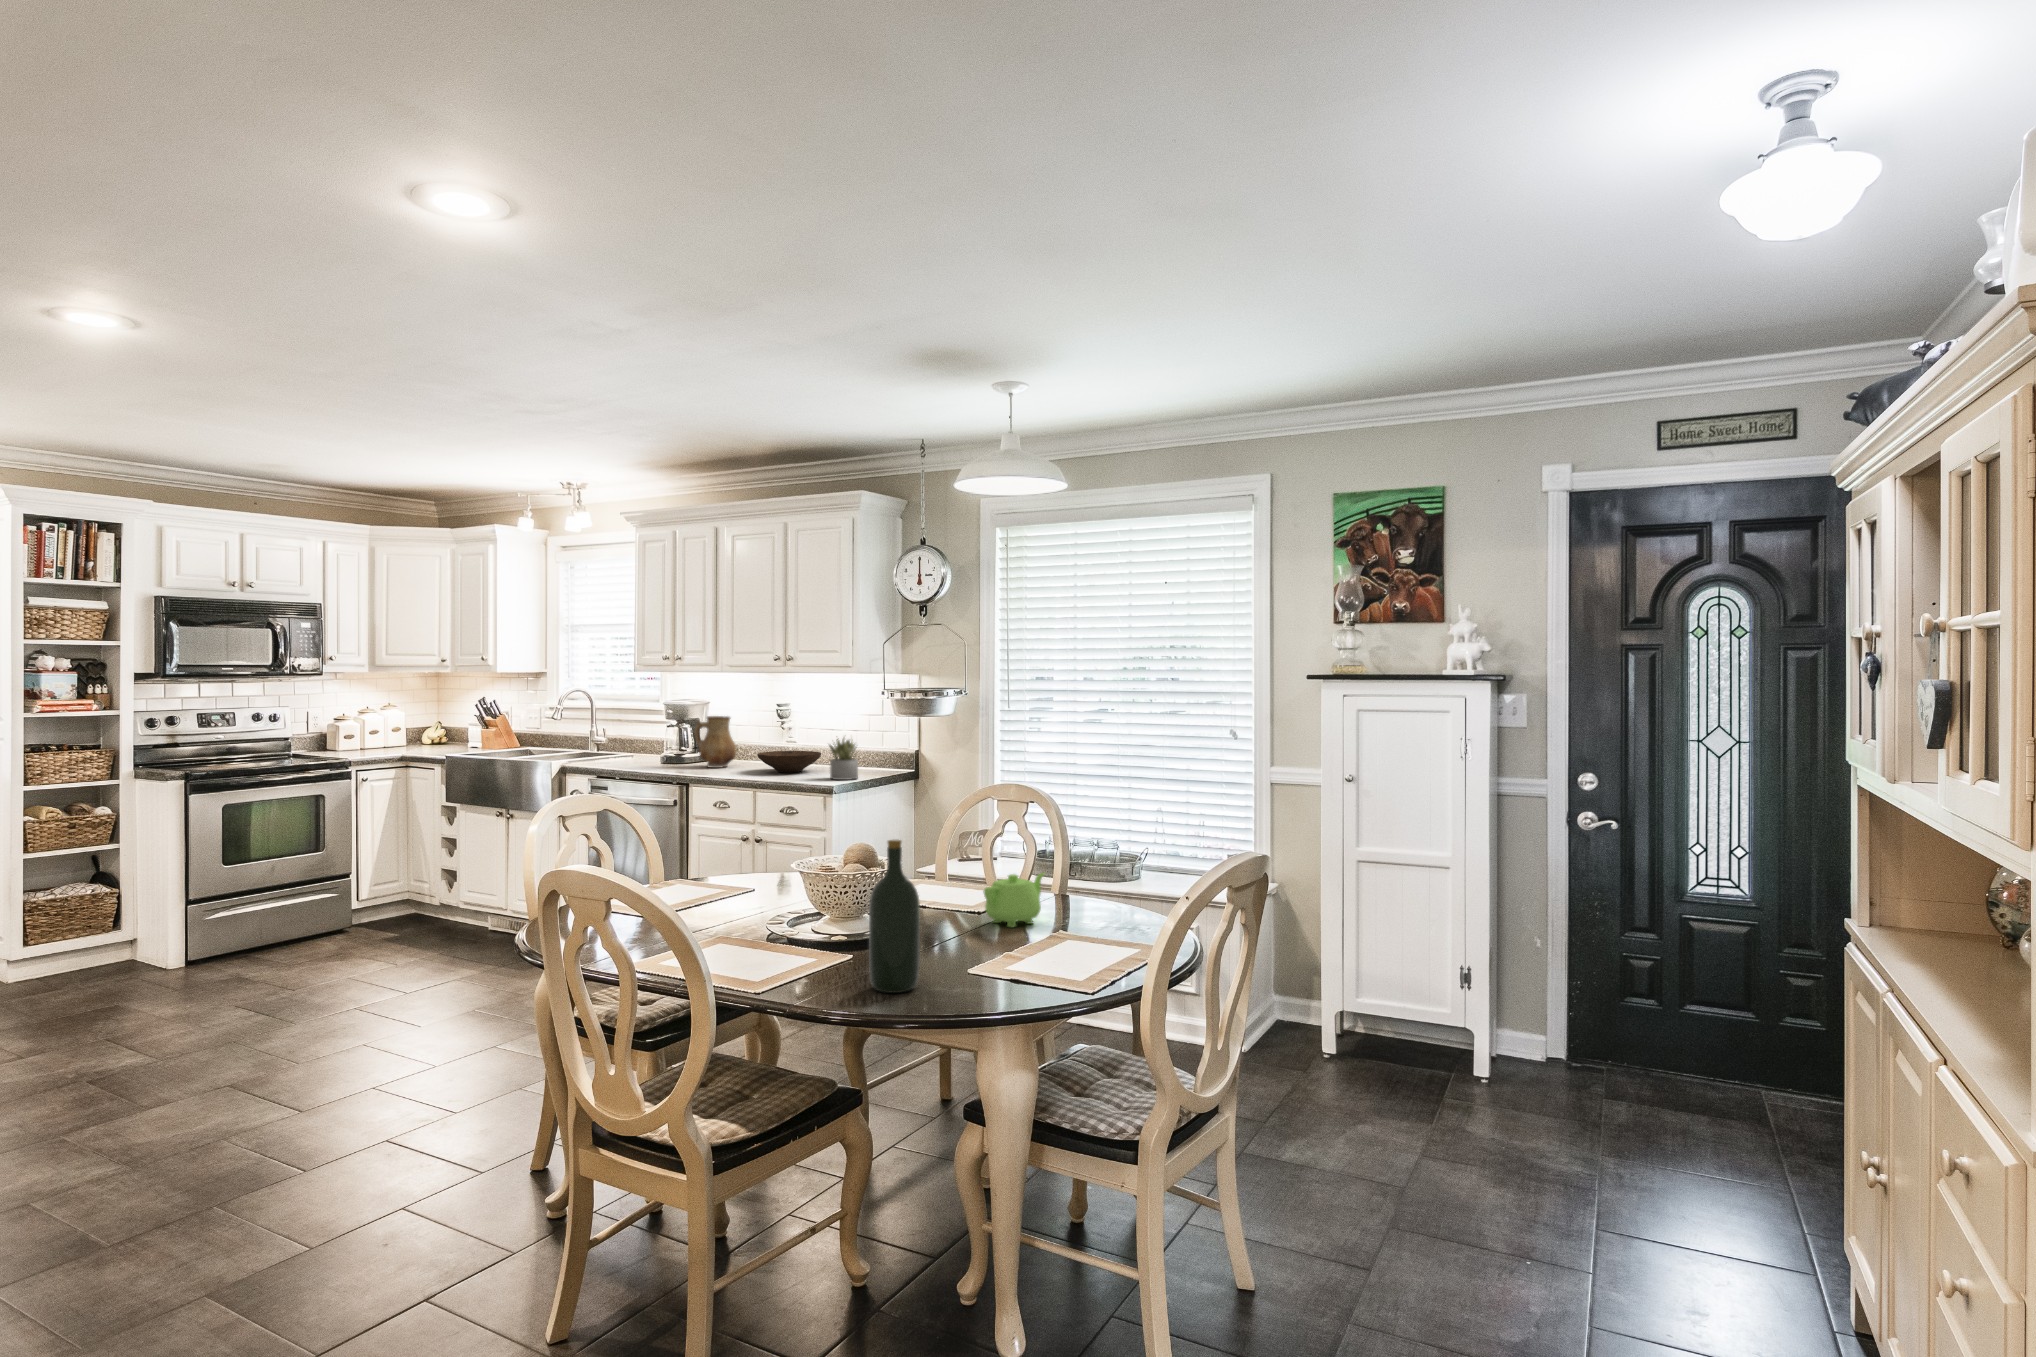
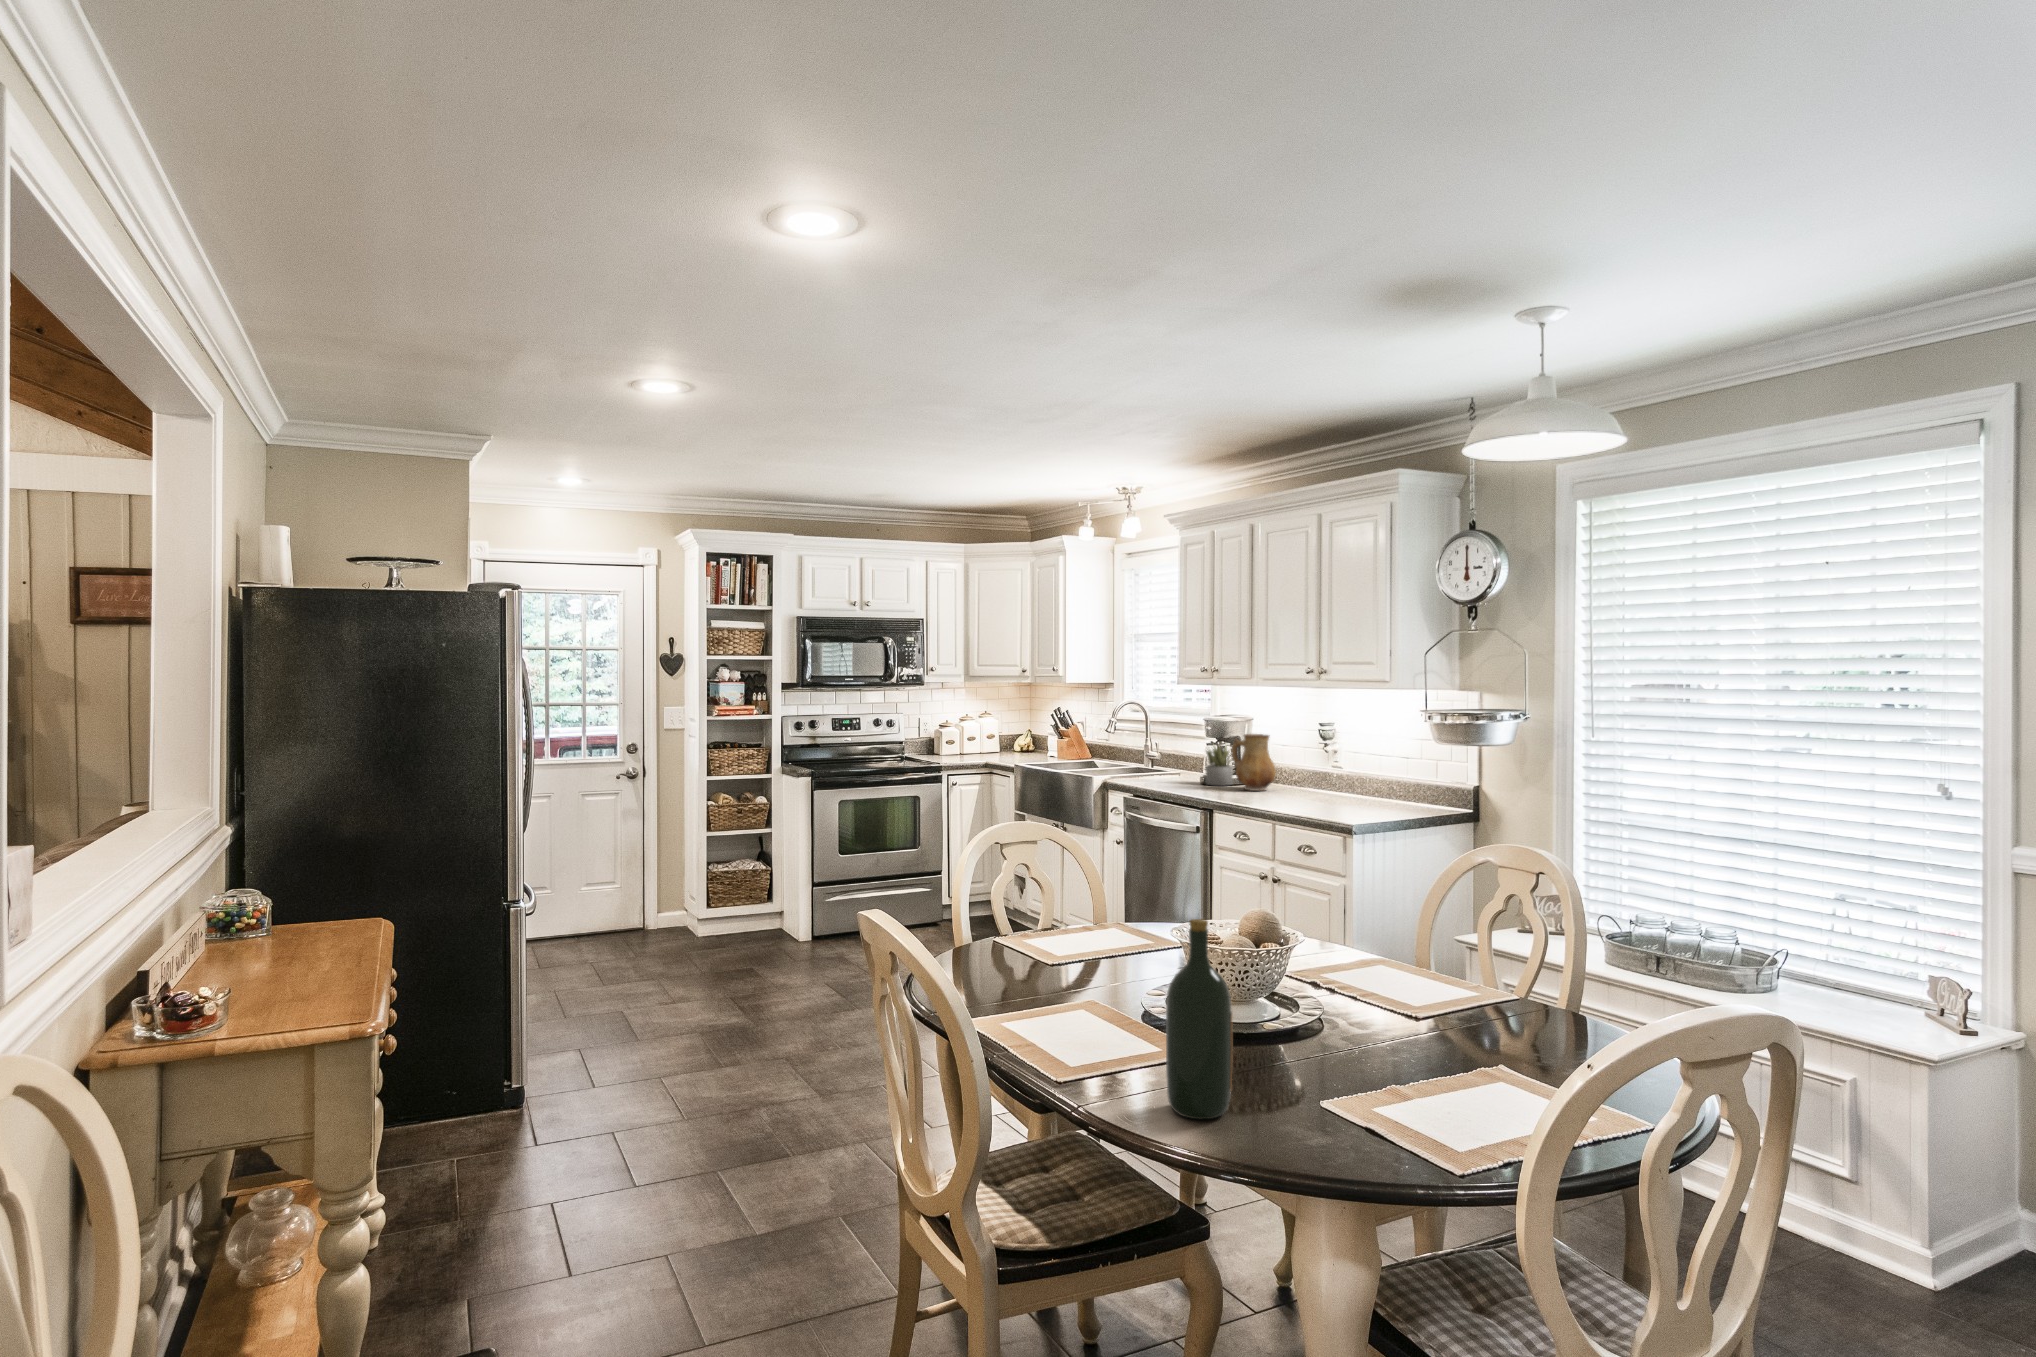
succulent plant: present [829,738,859,780] -> present [1206,746,1233,786]
wooden bowl: present [758,751,821,773] -> none [1291,776,1364,802]
teapot: present [984,873,1044,927] -> none [1398,972,1500,1046]

